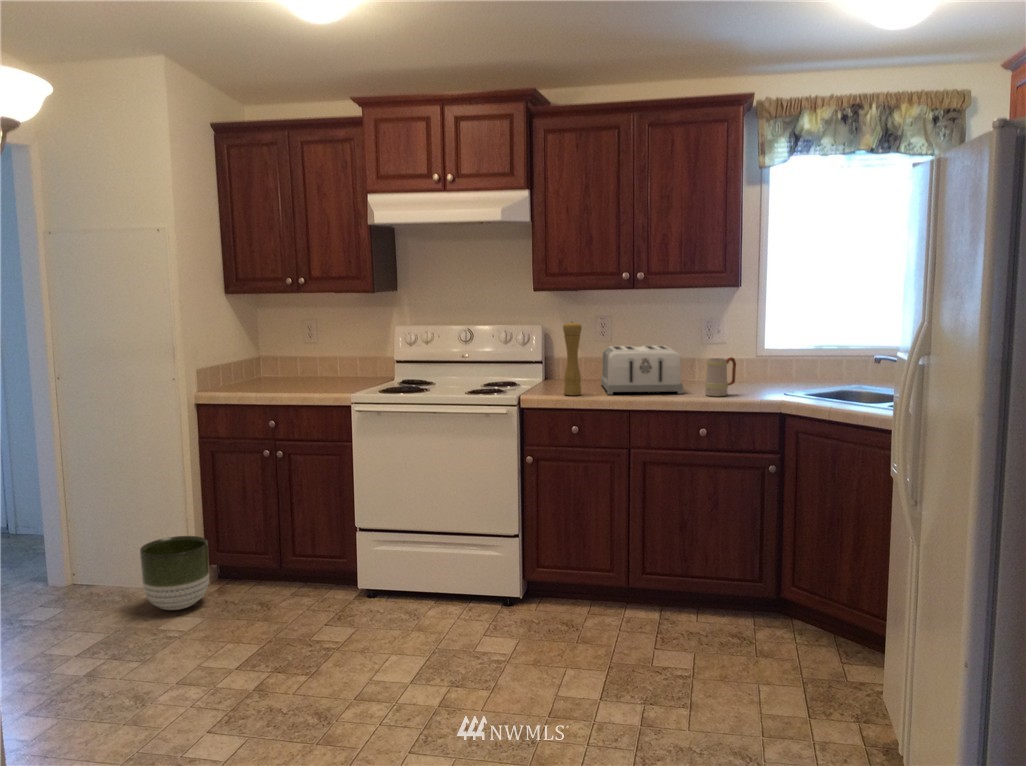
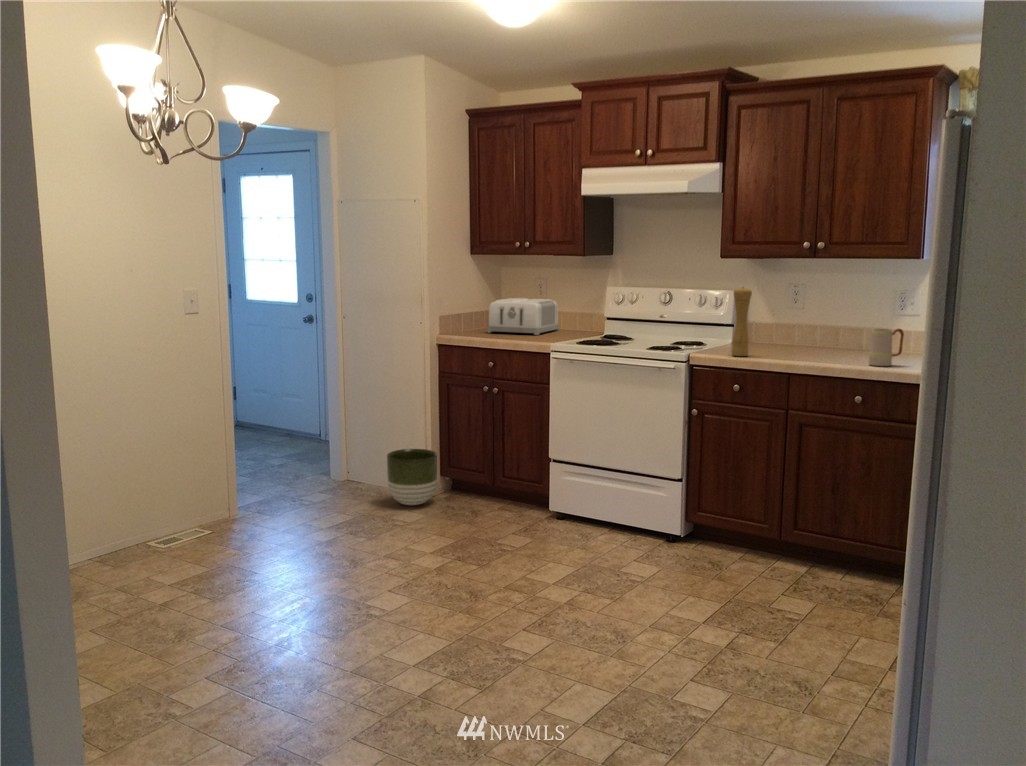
toaster: present [601,345,683,394] -> present [487,298,559,335]

